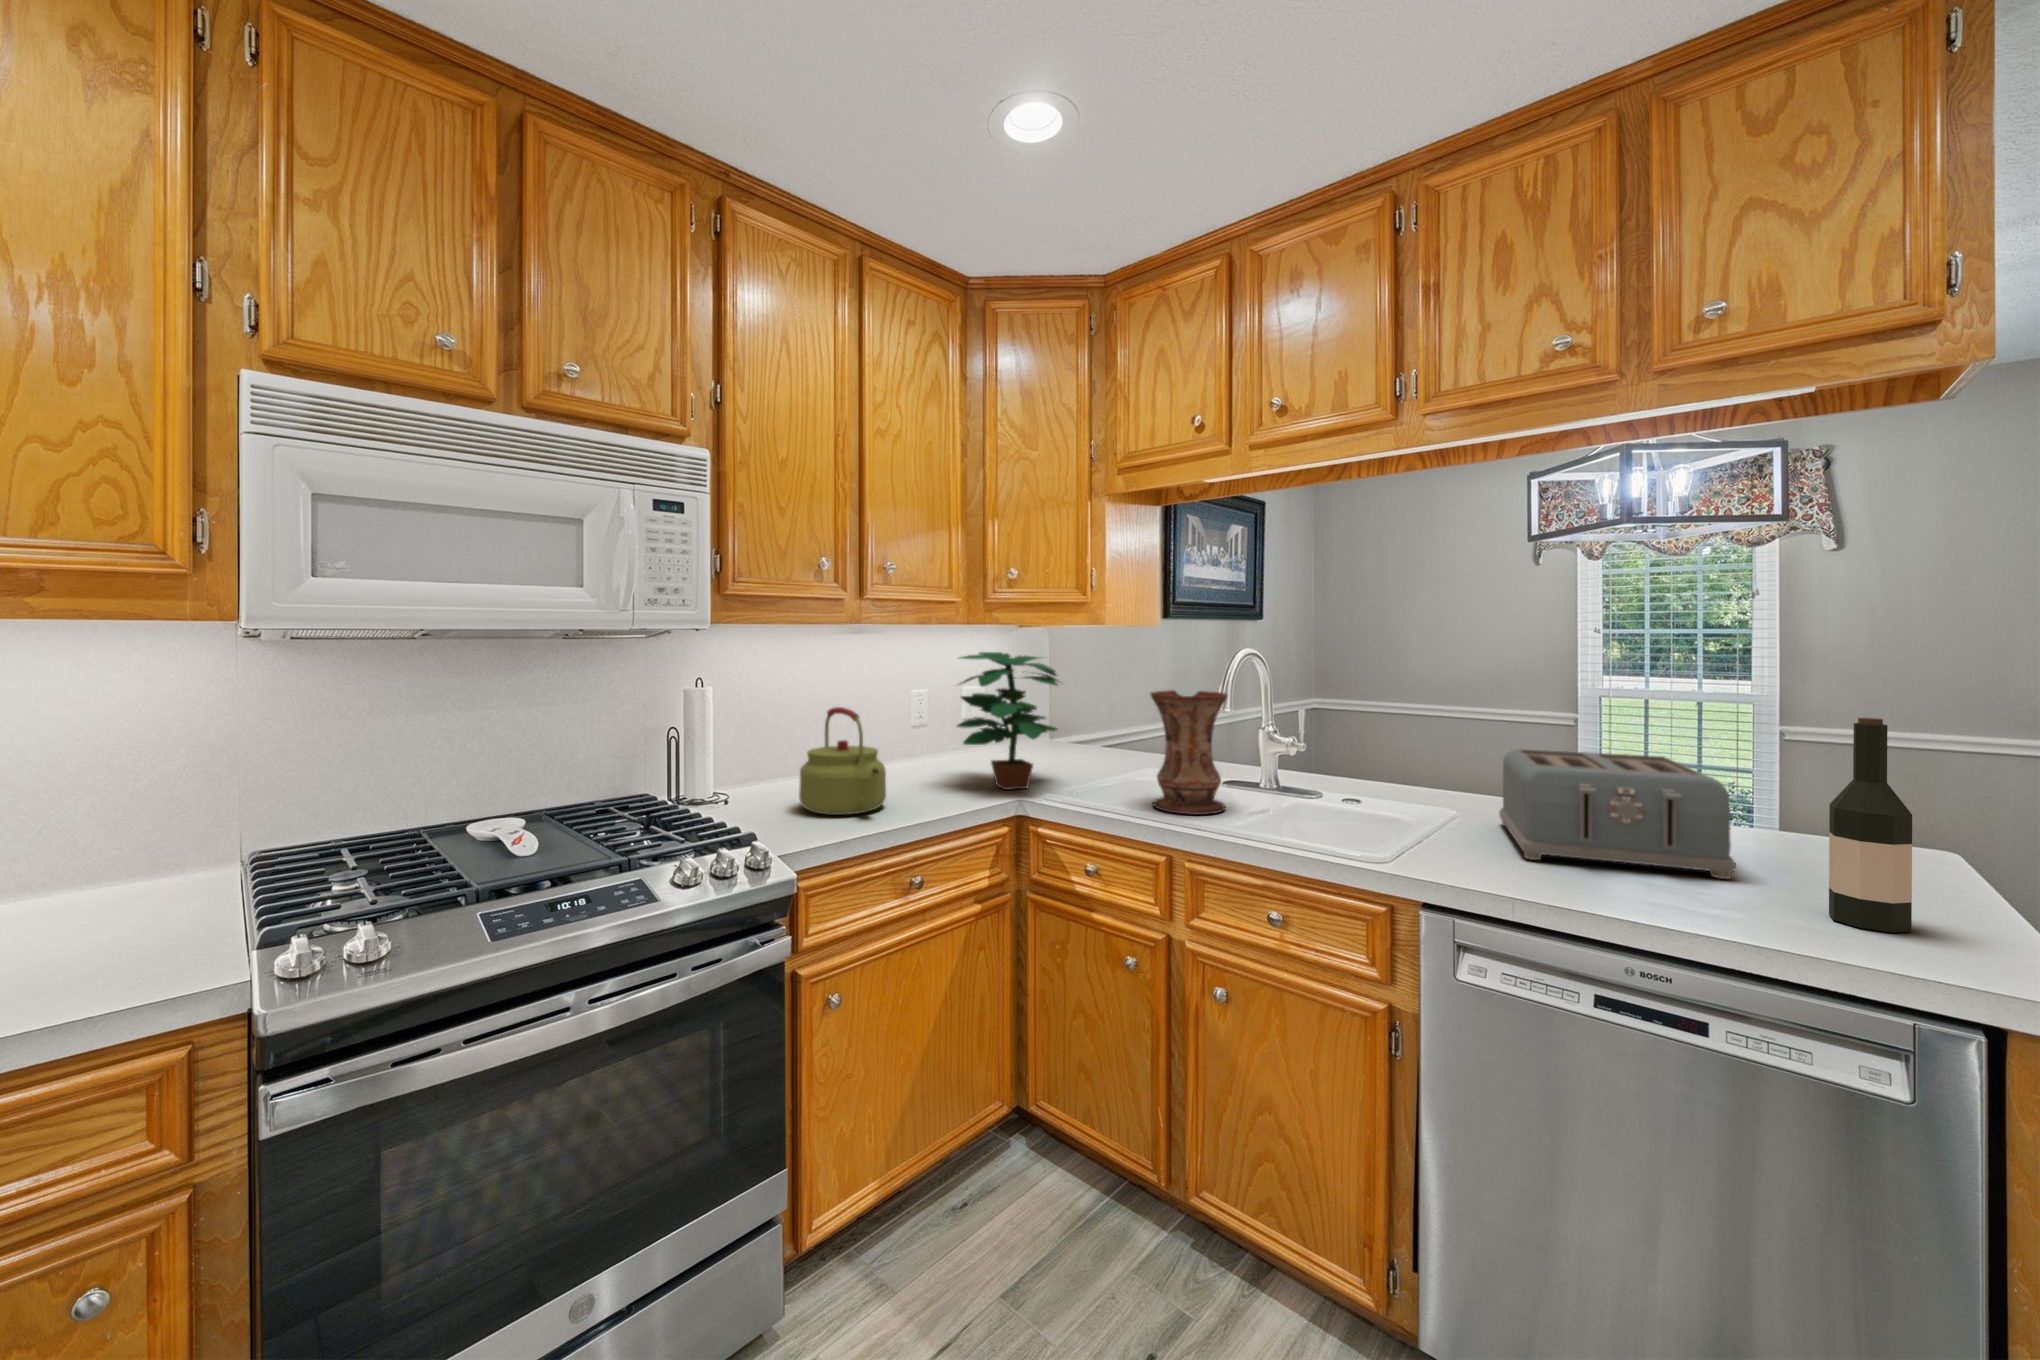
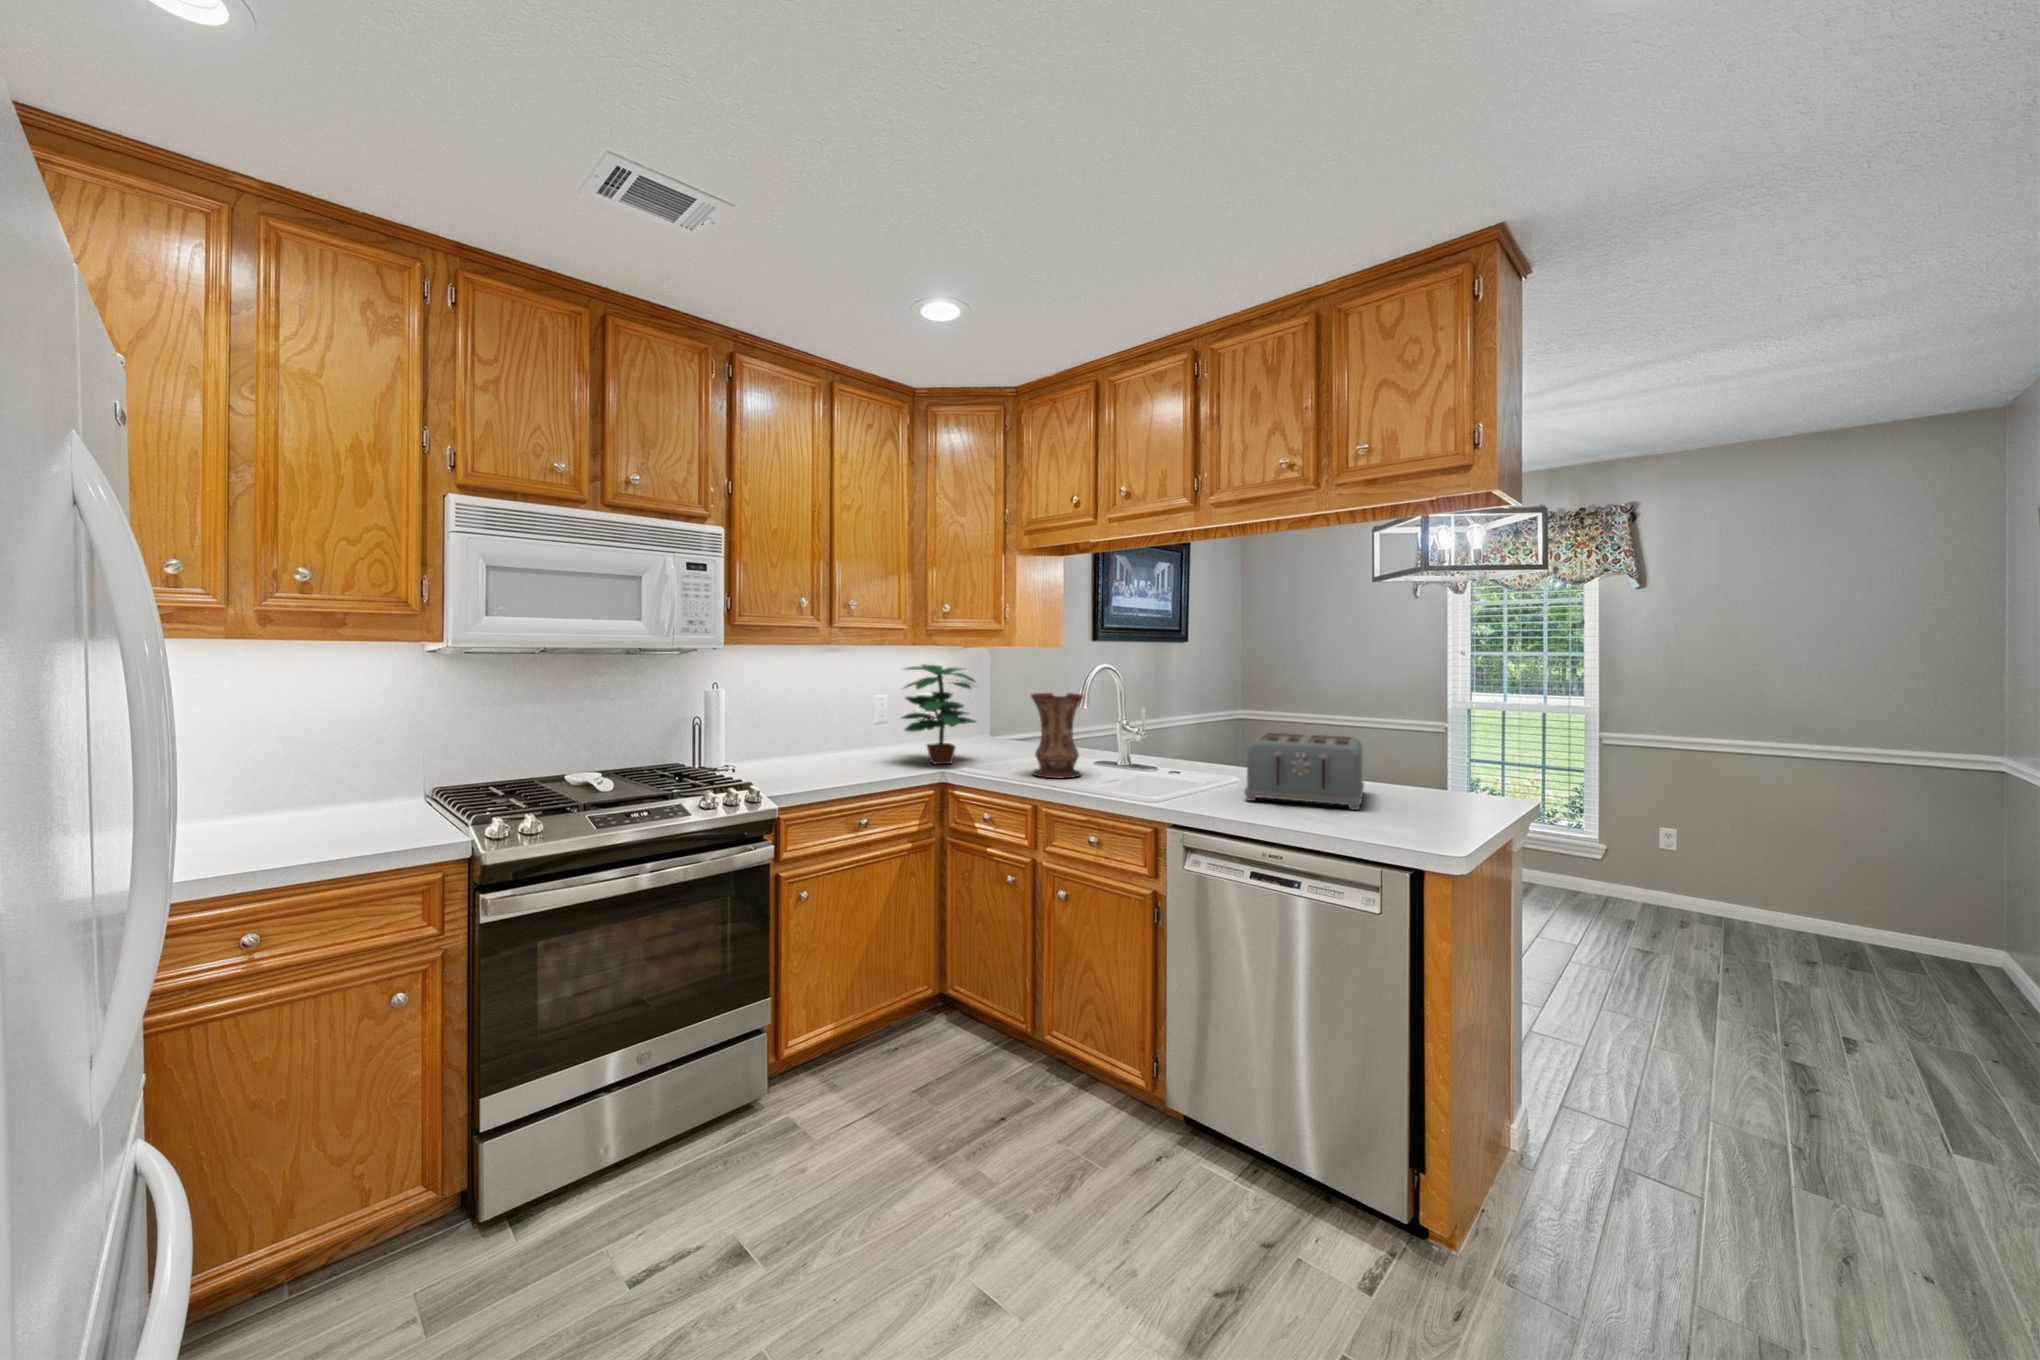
kettle: present [799,707,886,815] -> none [785,702,846,777]
wine bottle: present [1829,718,1912,933] -> none [1382,706,1419,831]

